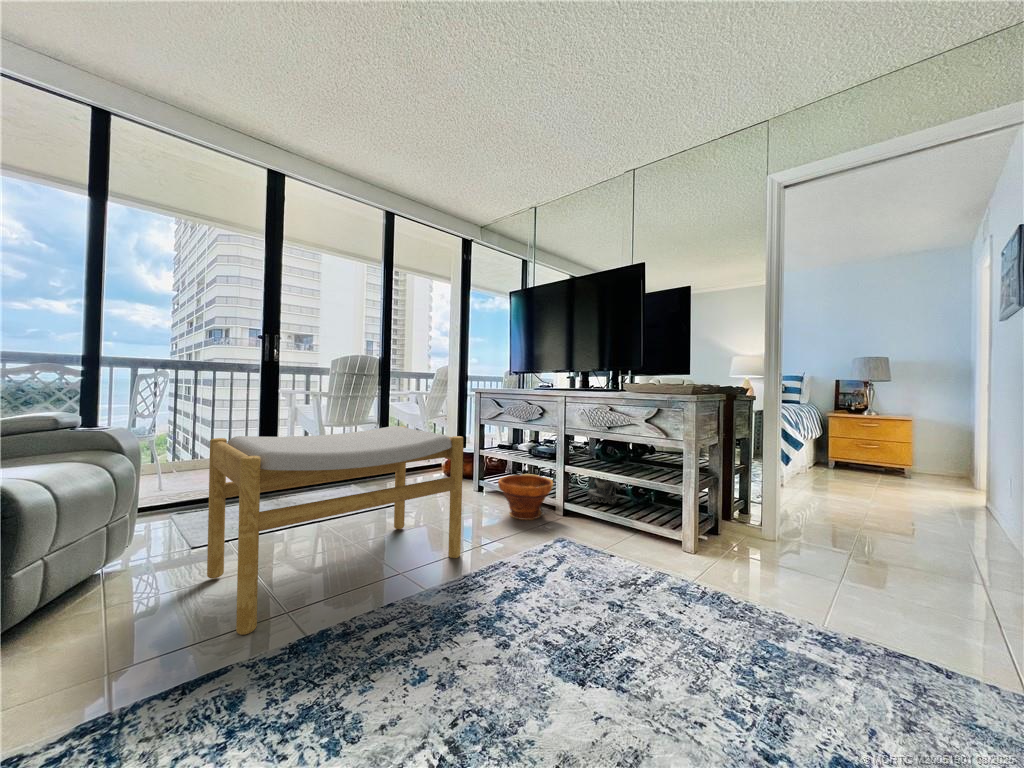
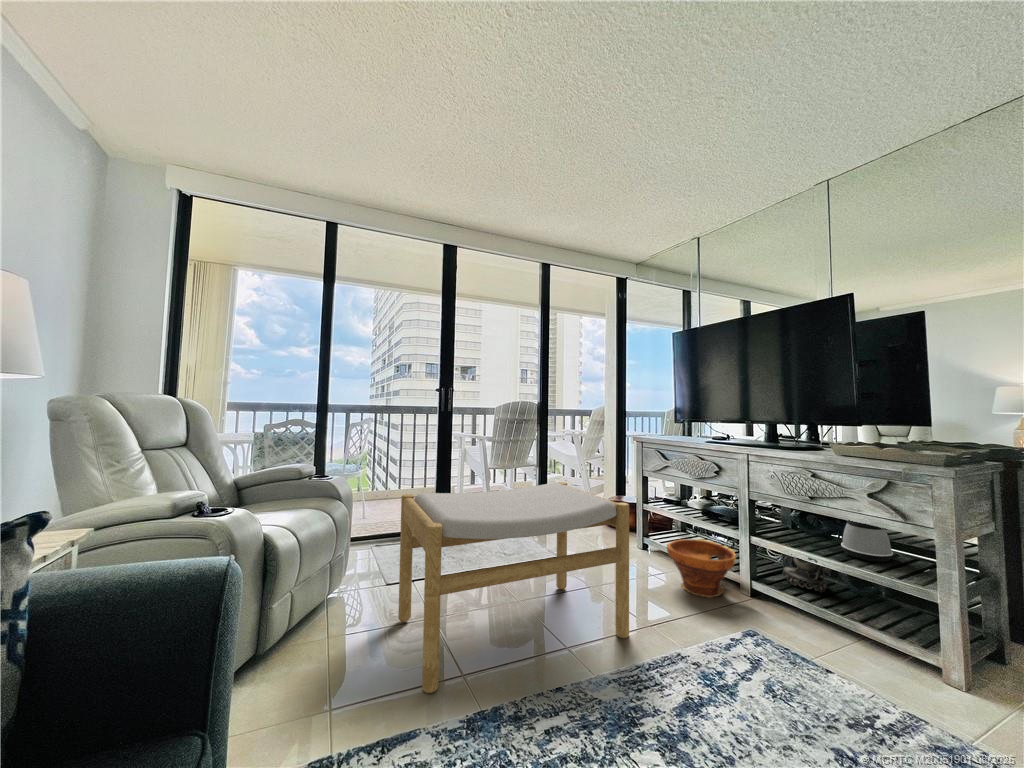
speaker: none [627,443,659,474] -> present [841,520,893,562]

